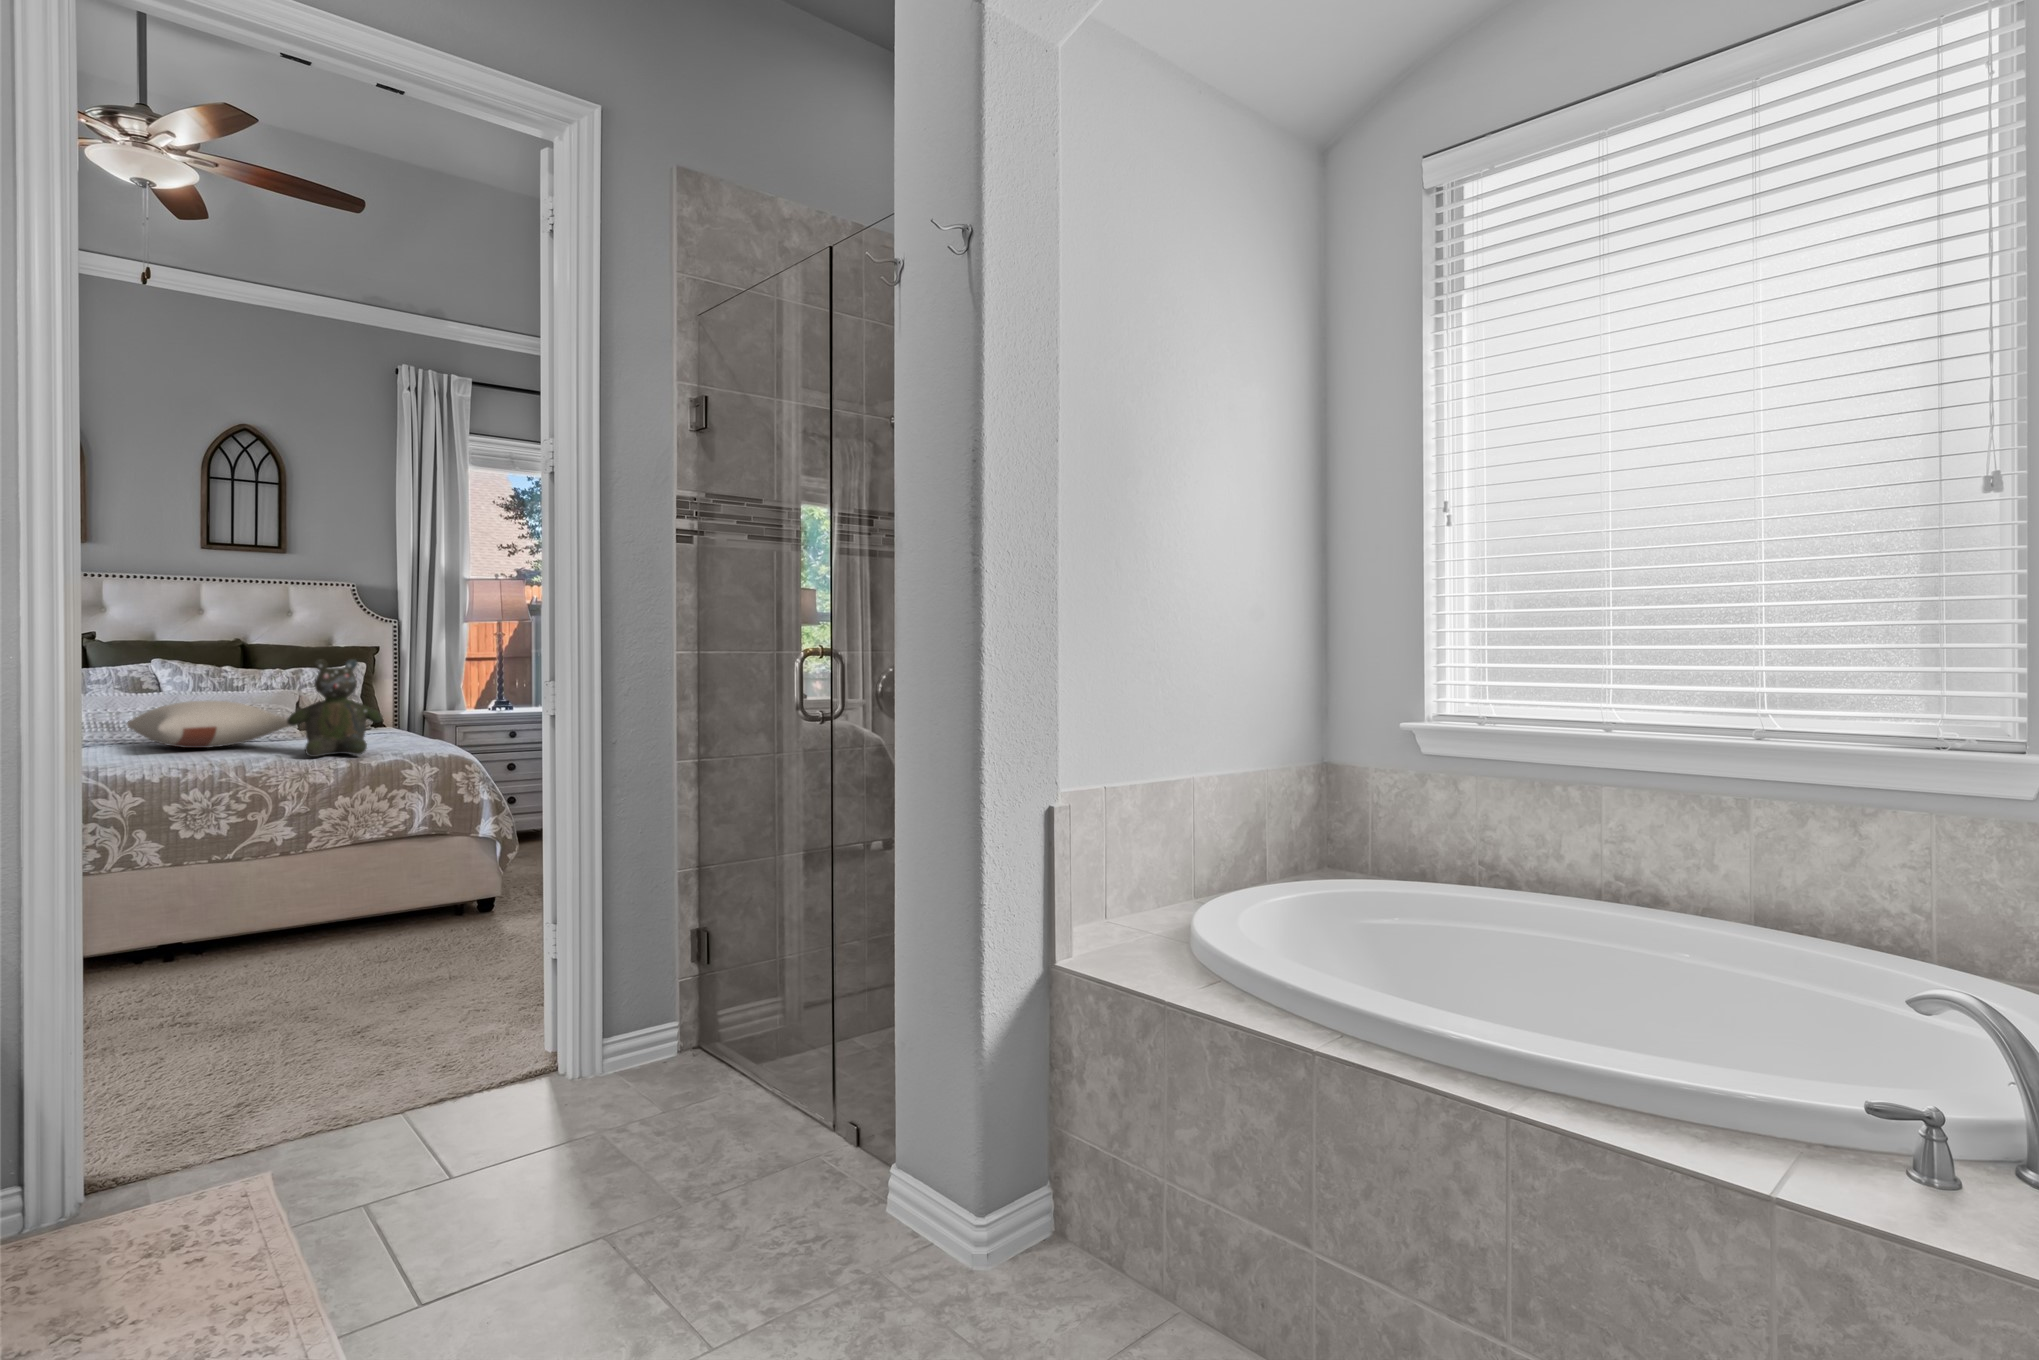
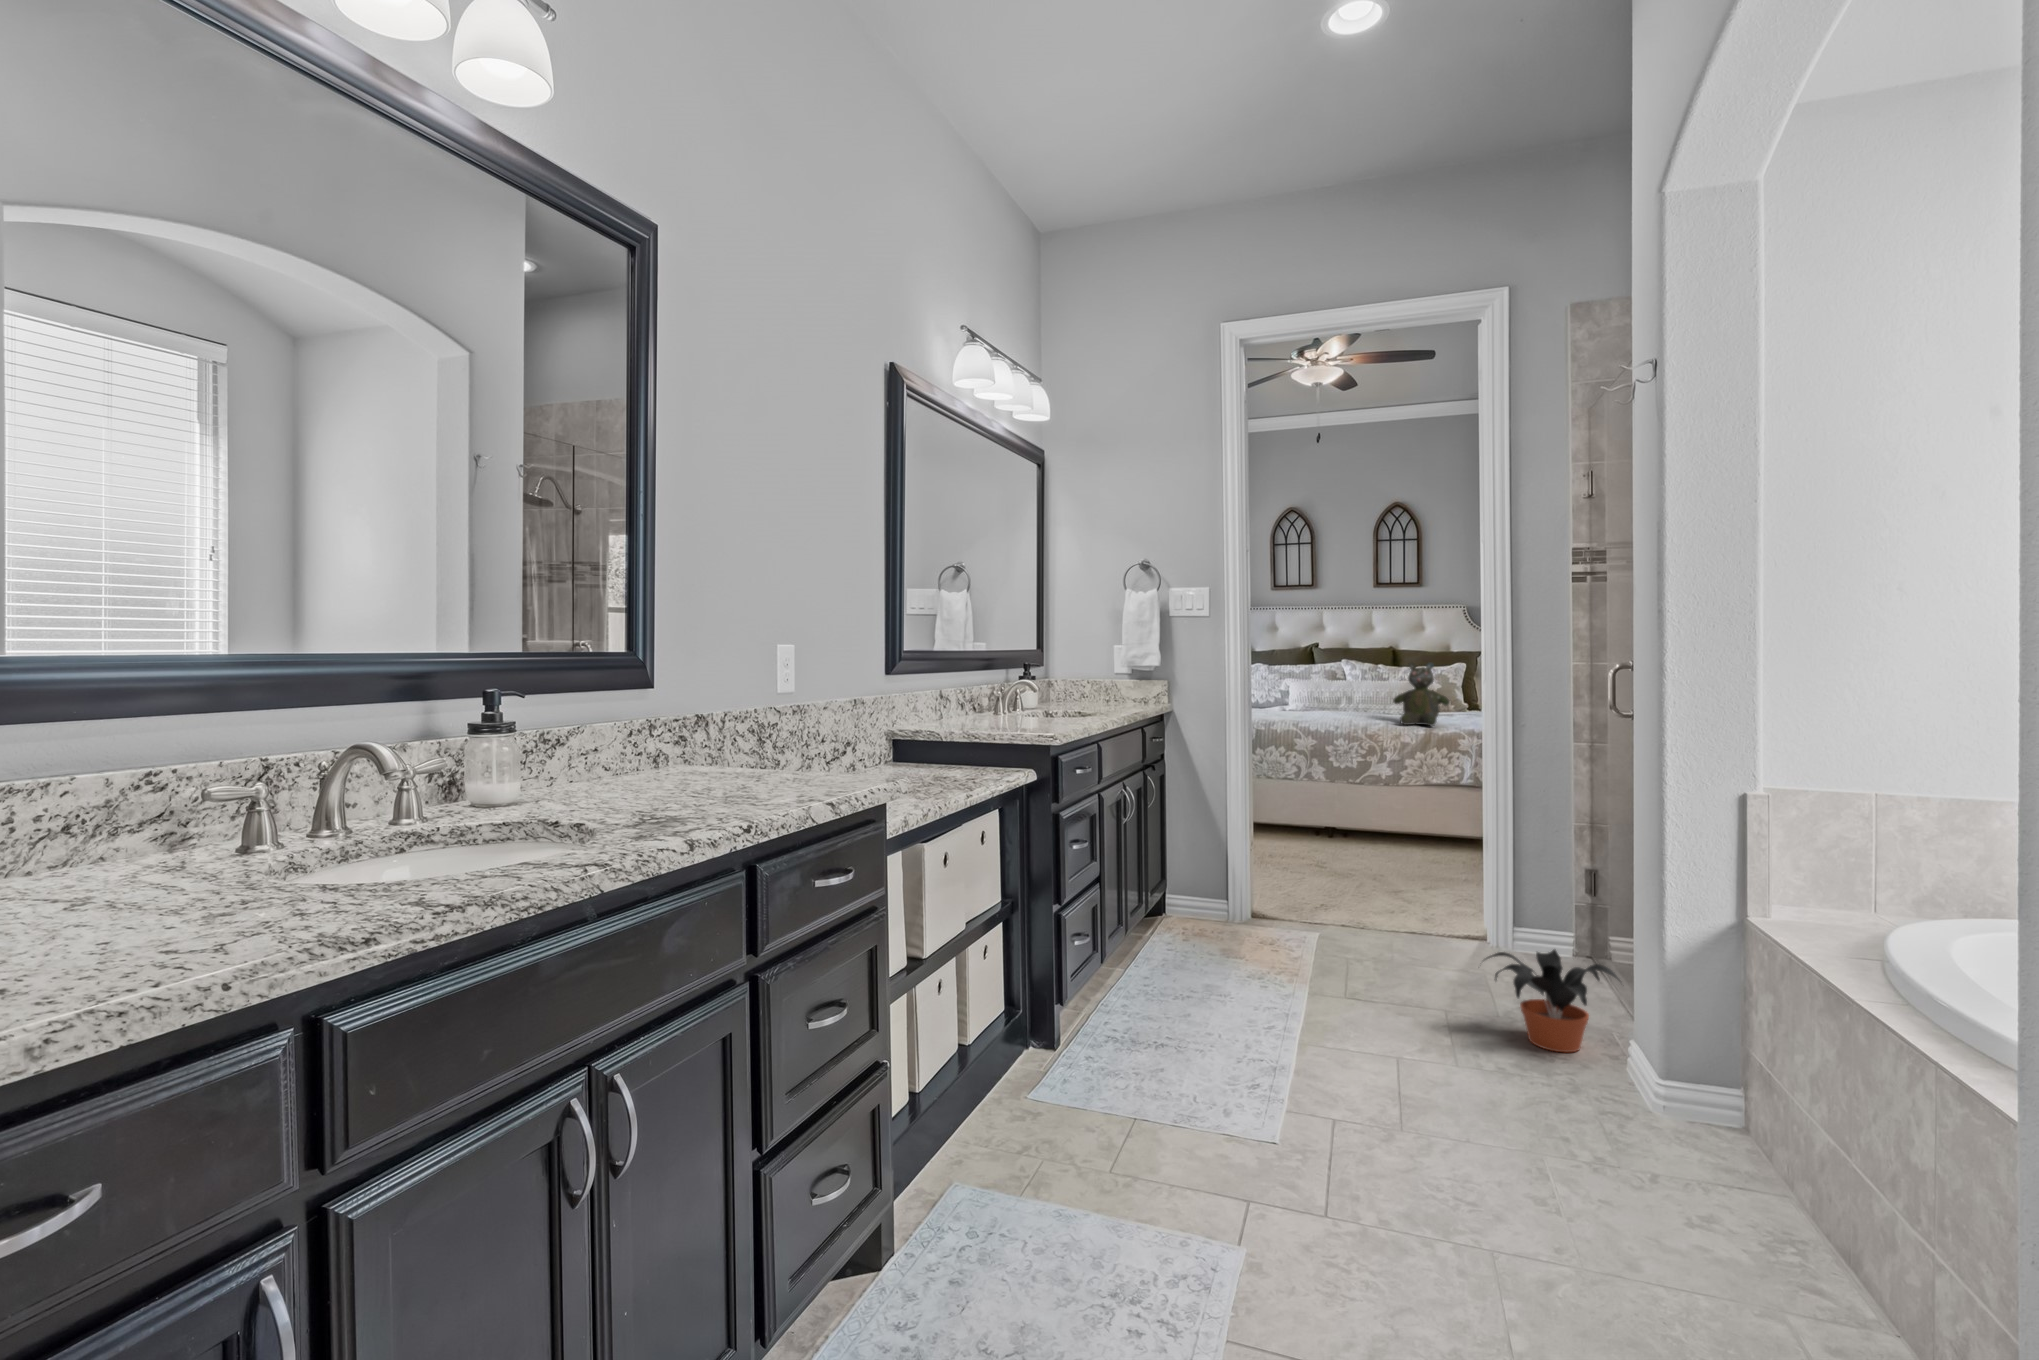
pillow: present [126,701,289,748] -> none [1319,686,1400,714]
potted plant: none [678,1070,874,1235] -> present [1484,950,1620,1052]

